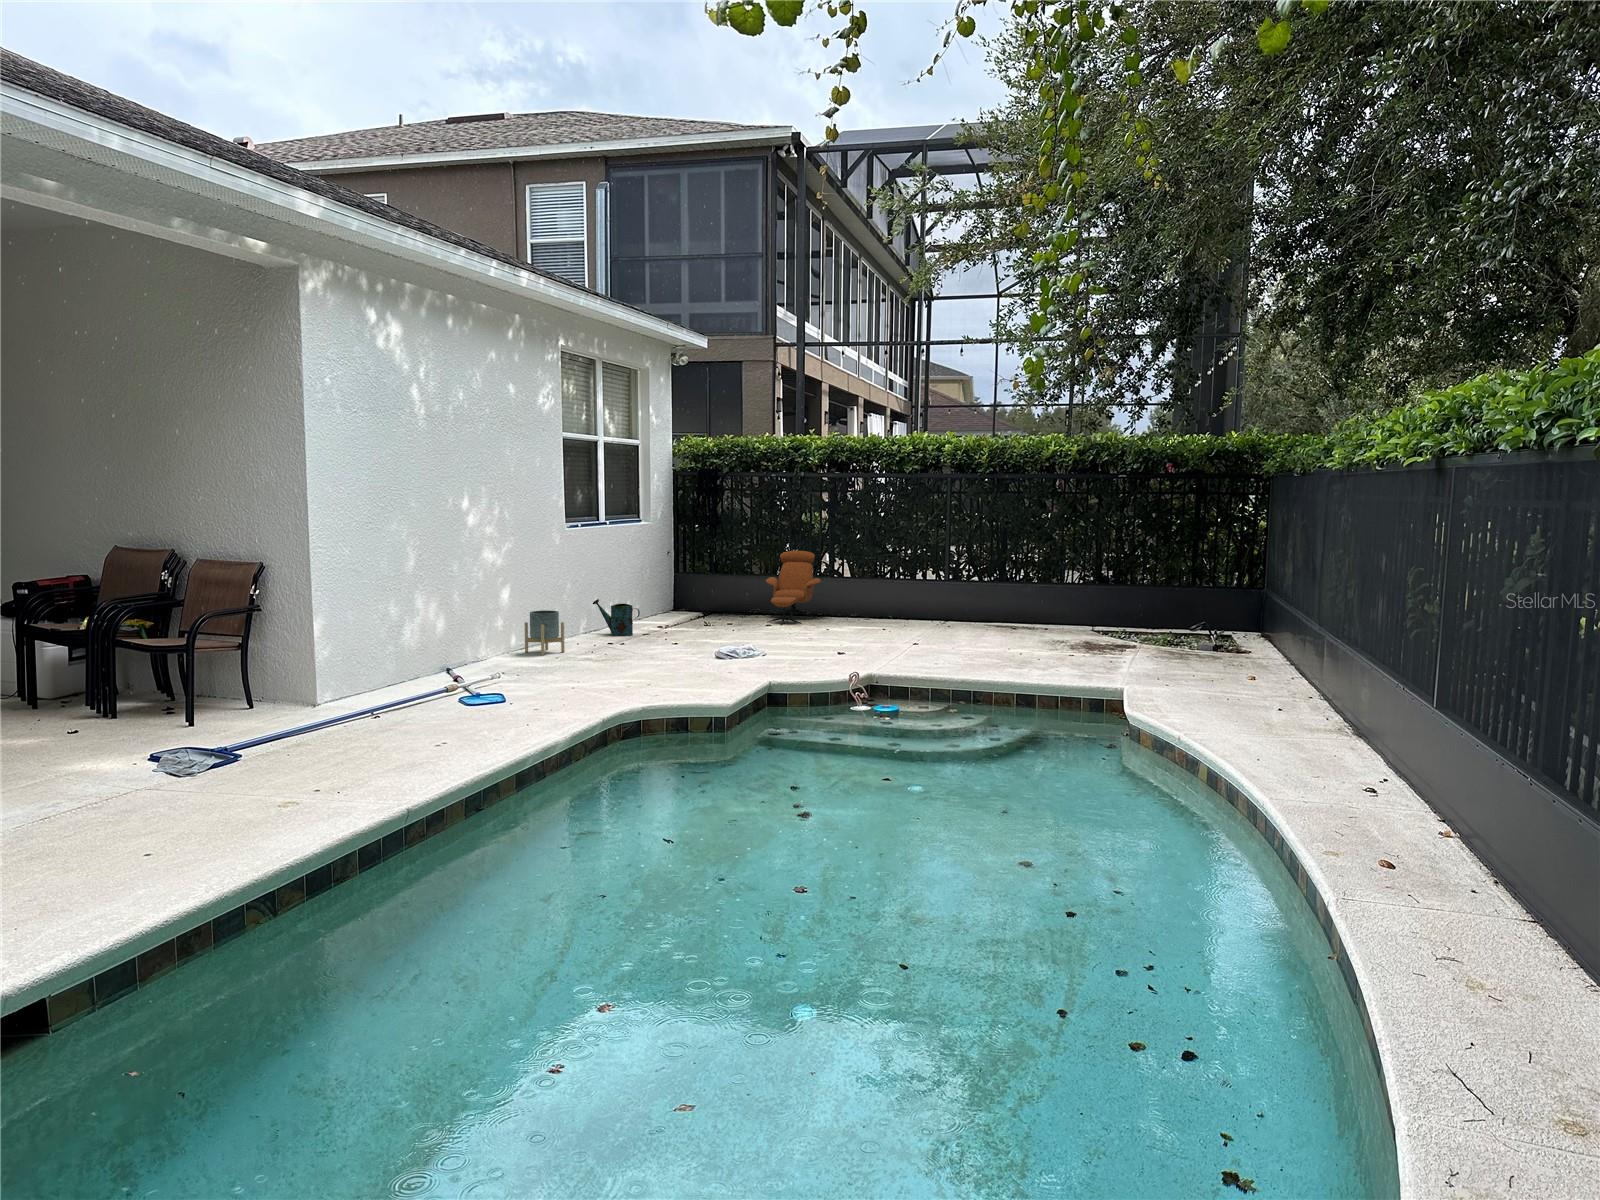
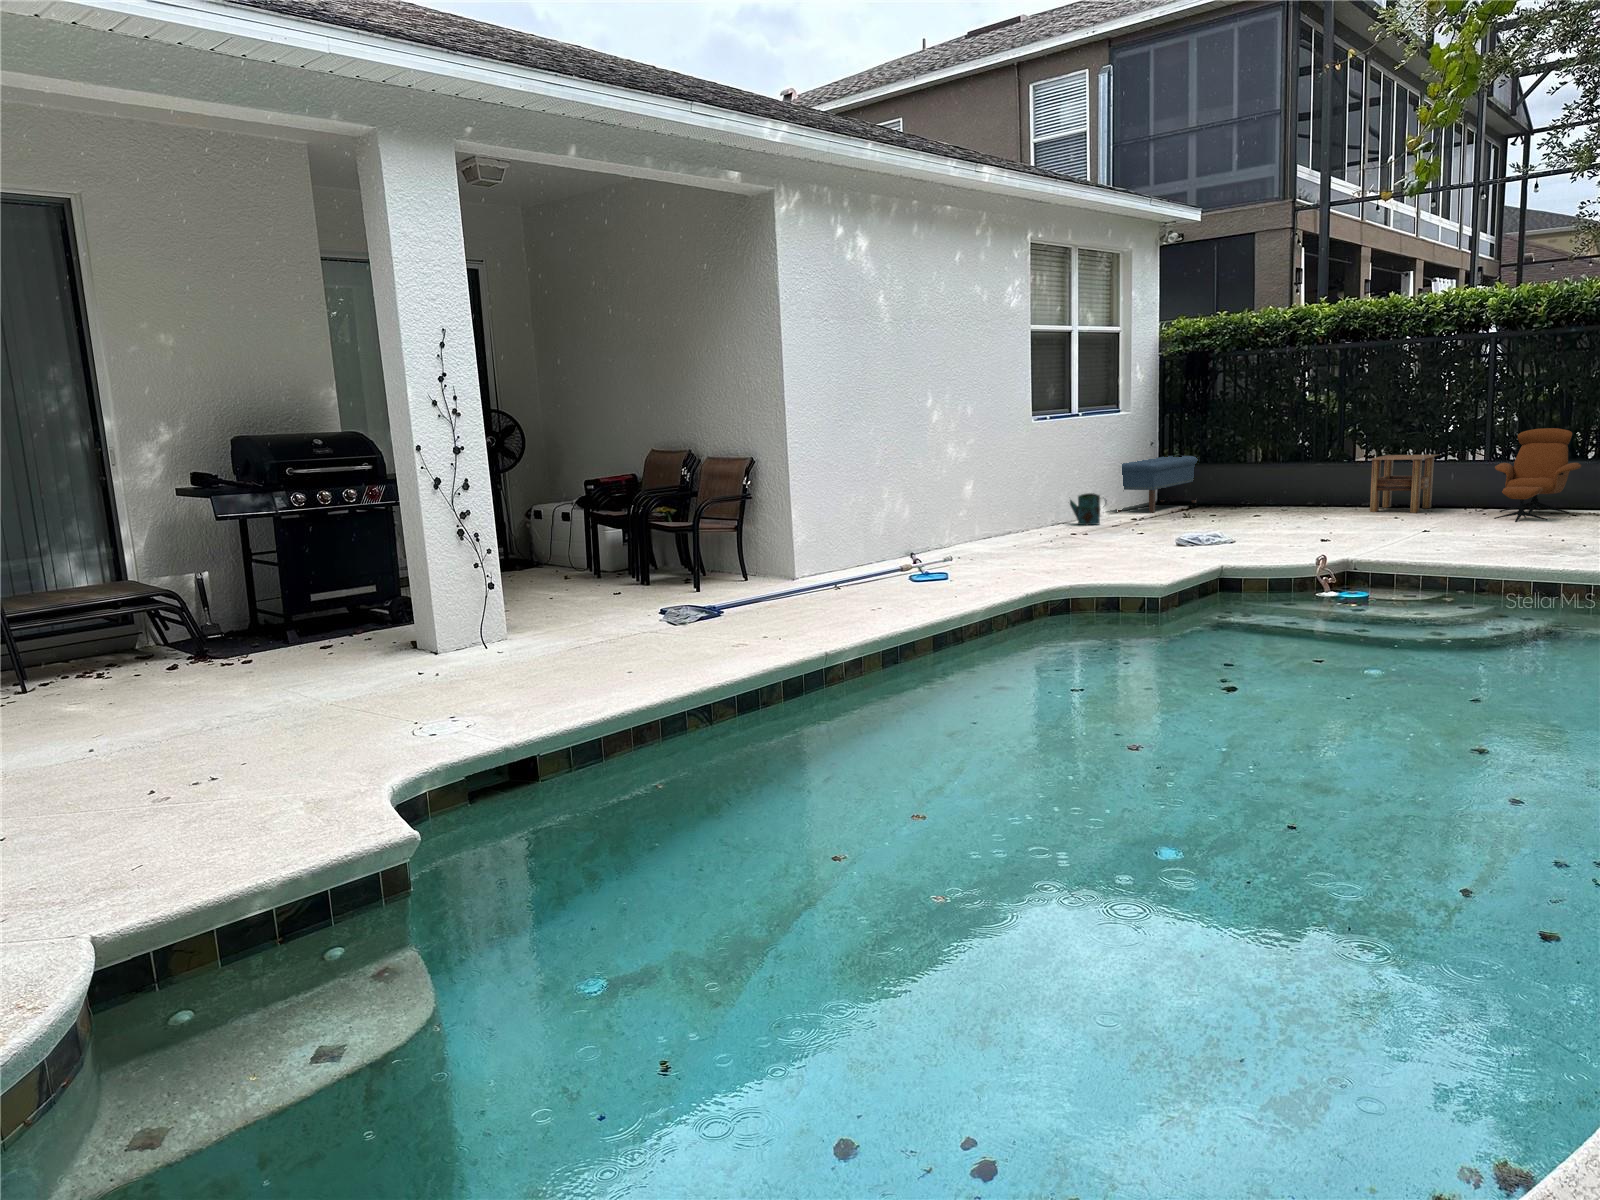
lounge chair: present [766,551,821,625] -> present [1494,428,1581,522]
bench: none [640,566,714,623] -> present [1118,456,1198,513]
side table: none [858,573,912,625] -> present [1368,455,1438,513]
planter: present [524,610,565,655] -> none [987,499,1024,541]

